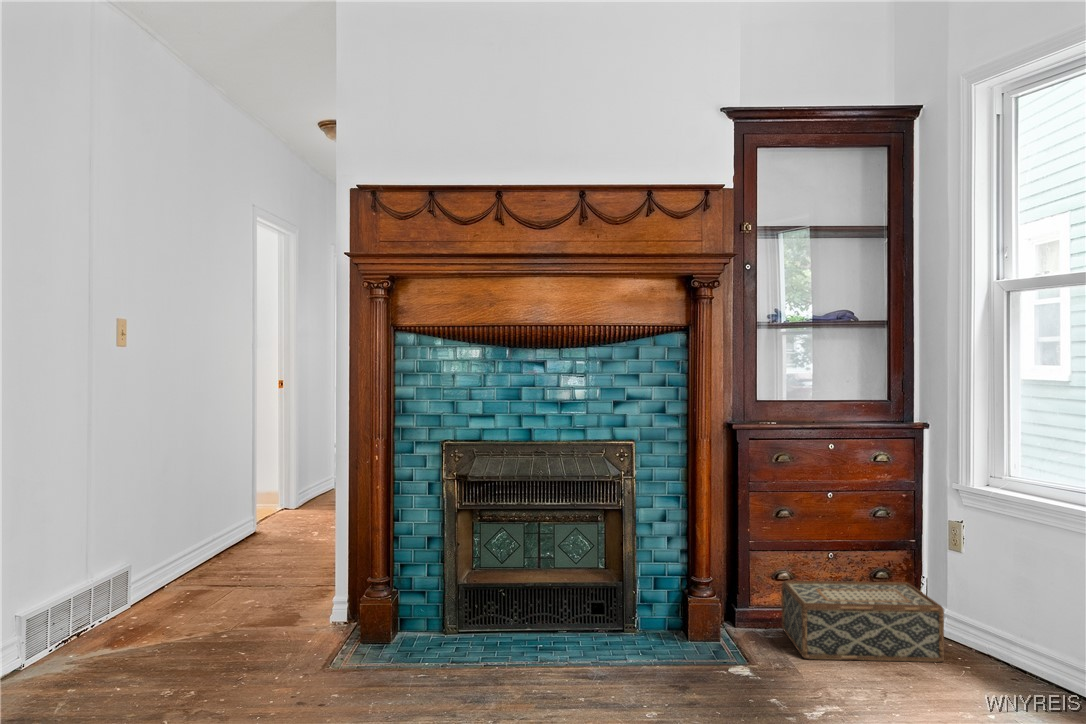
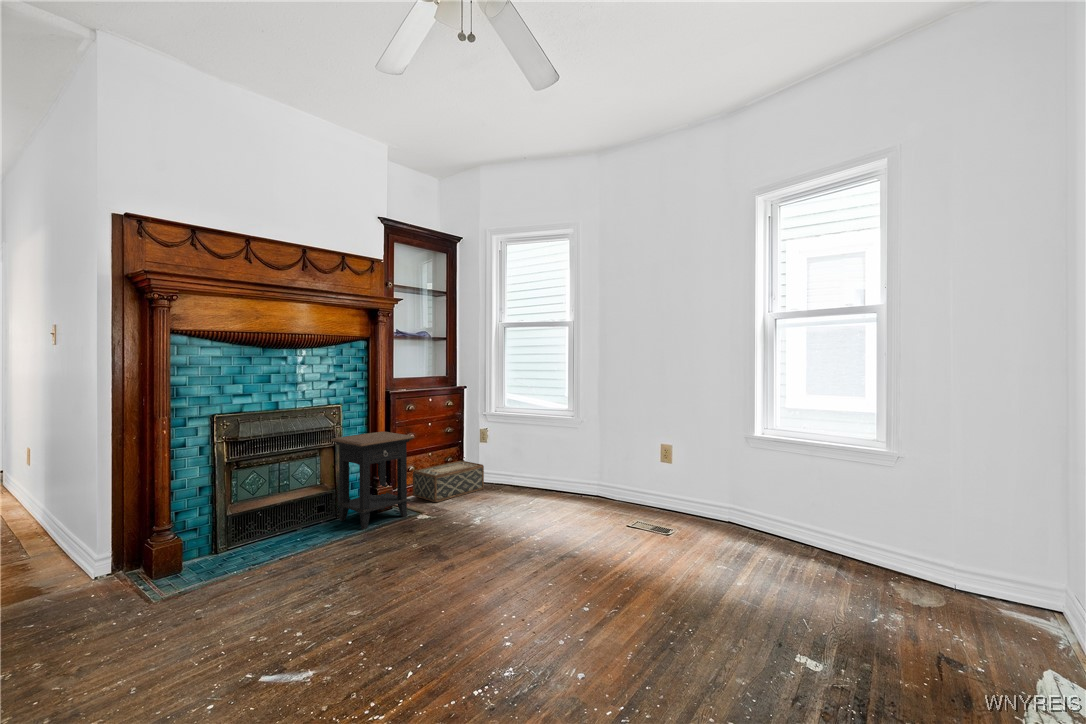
side table: none [612,496,733,668] -> present [331,431,414,529]

